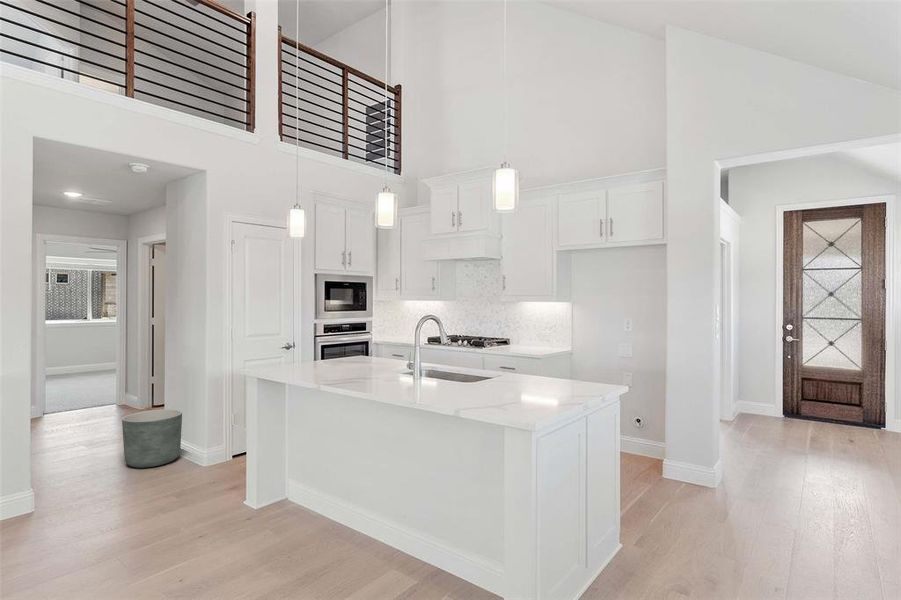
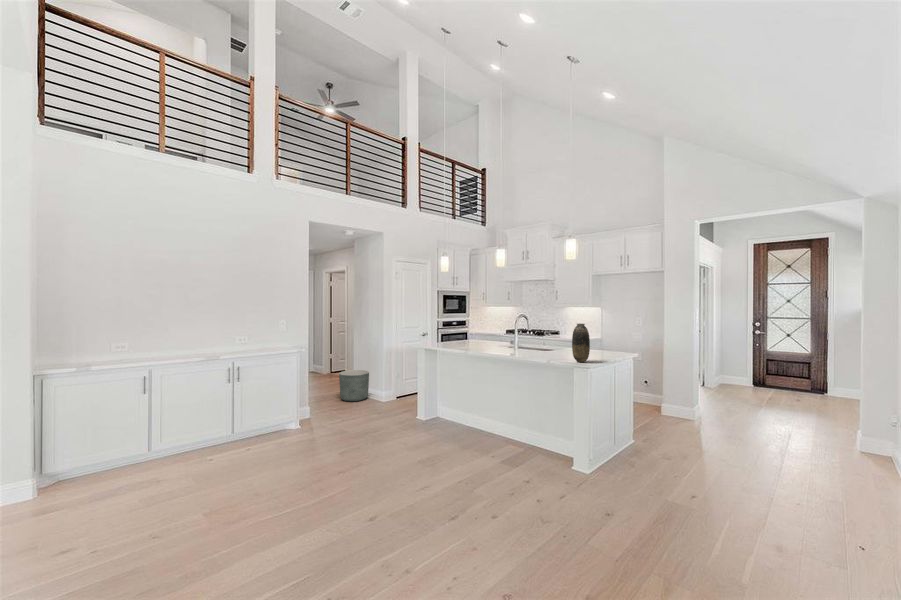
vase: none [517,327,550,404] -> present [572,324,590,362]

